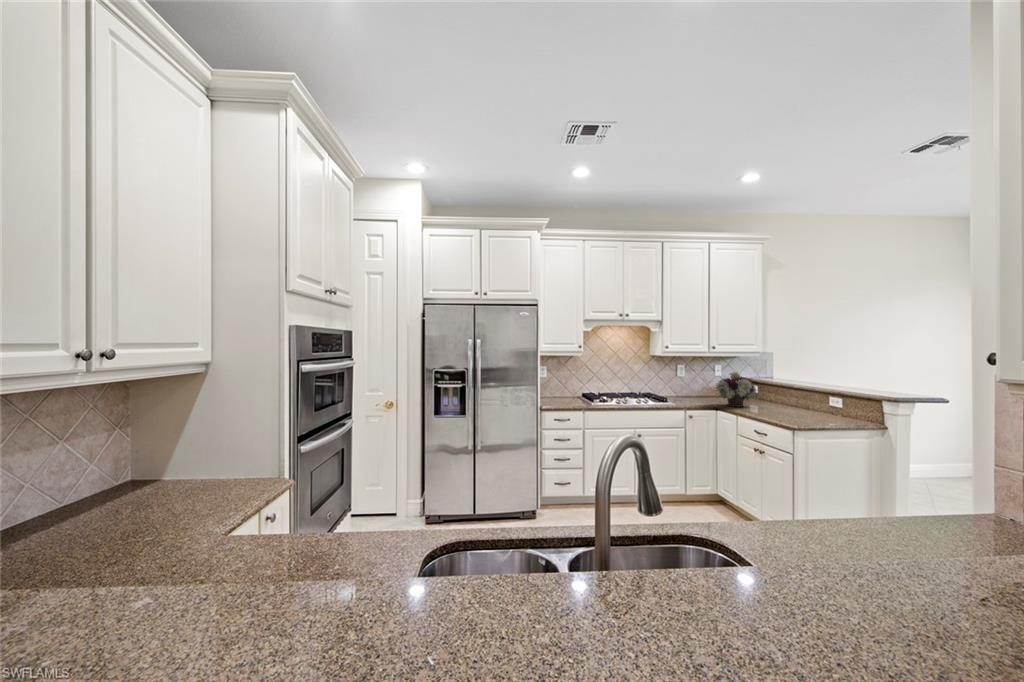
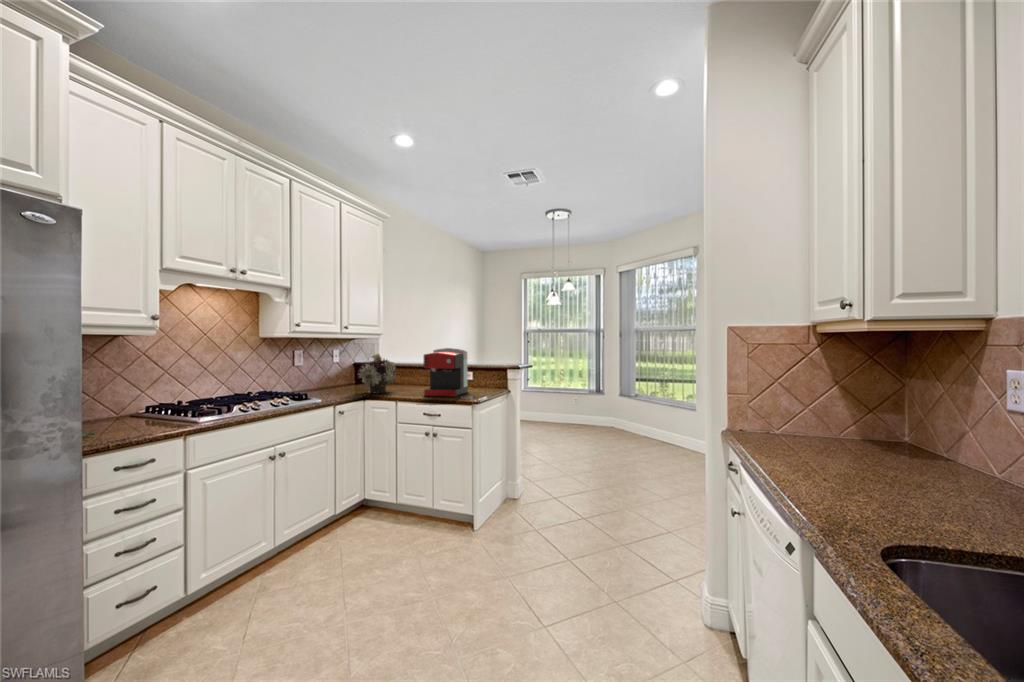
coffee maker: none [766,371,826,421] -> present [424,348,468,397]

